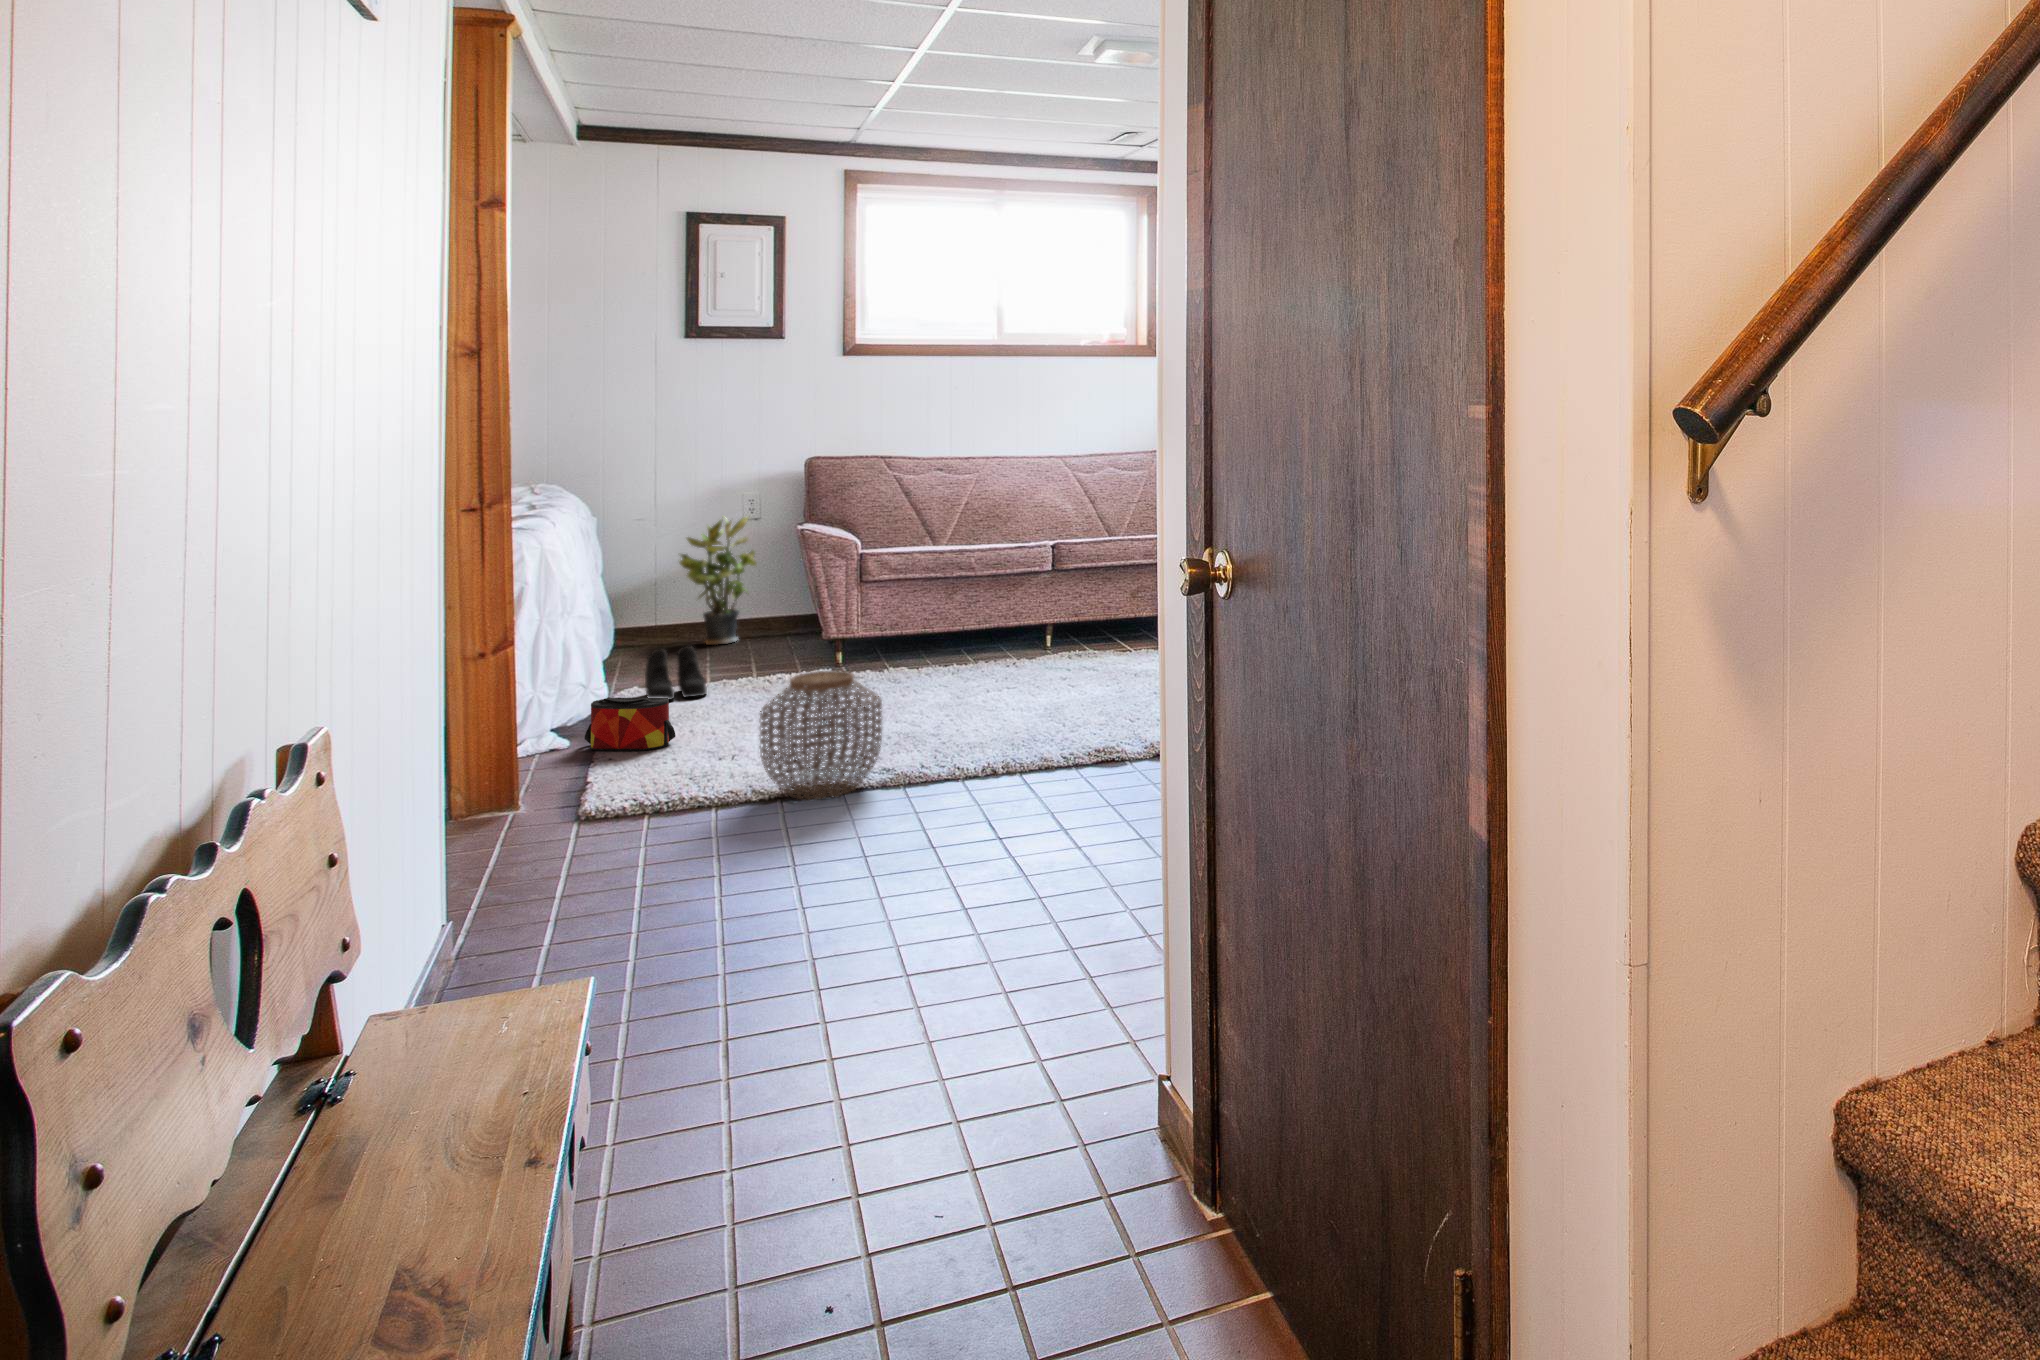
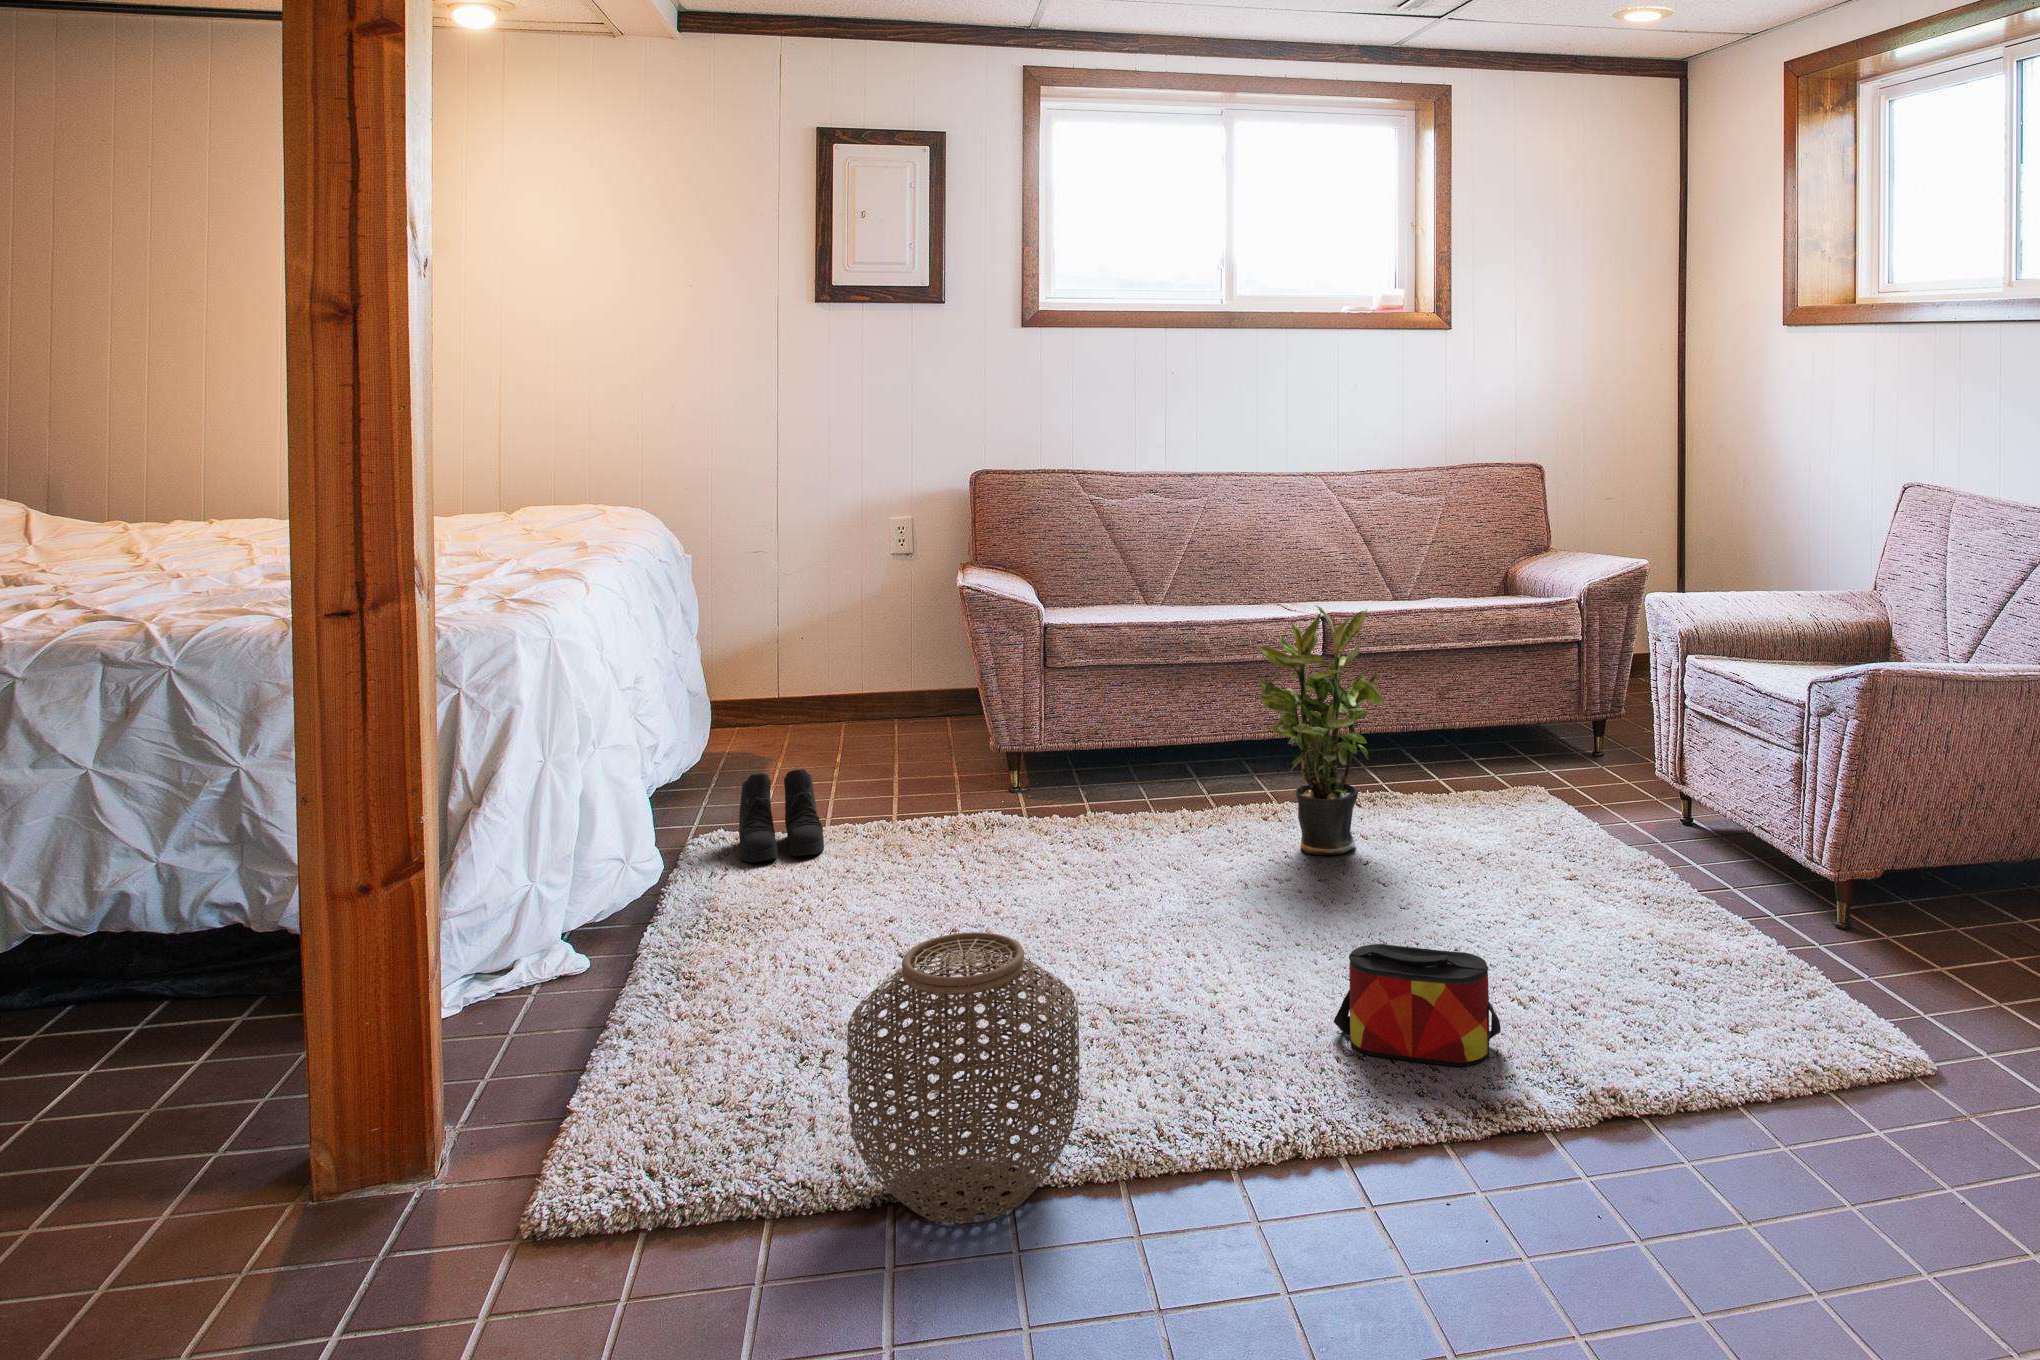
potted plant: present [679,517,756,645] -> present [1257,606,1384,855]
bag: present [584,697,675,751] -> present [1334,944,1501,1066]

